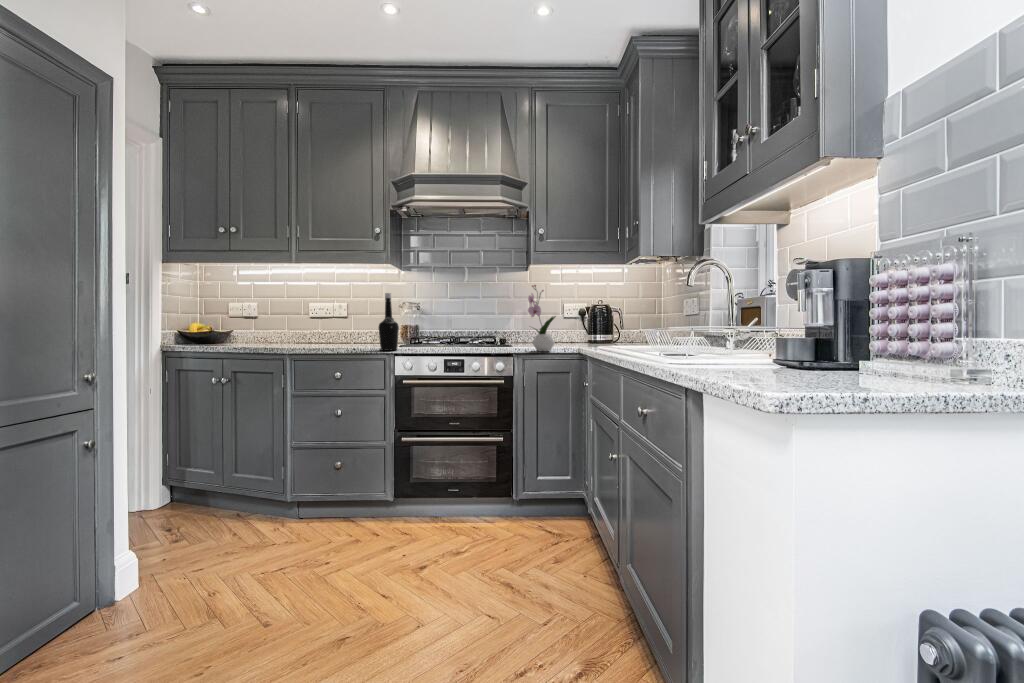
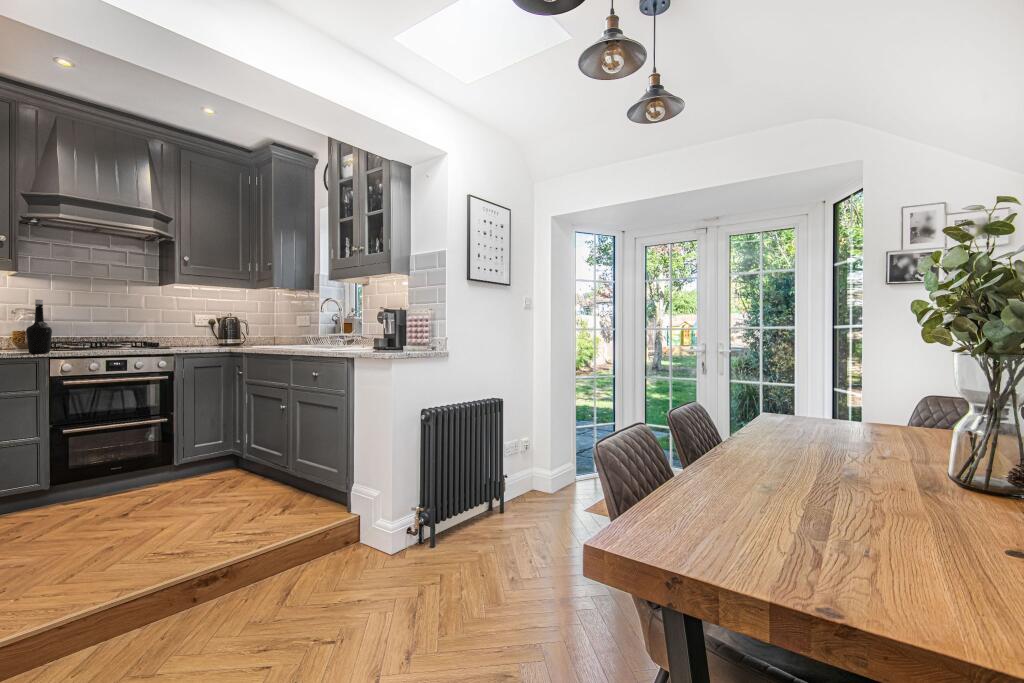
flower arrangement: present [528,285,556,351] -> none [188,301,215,352]

